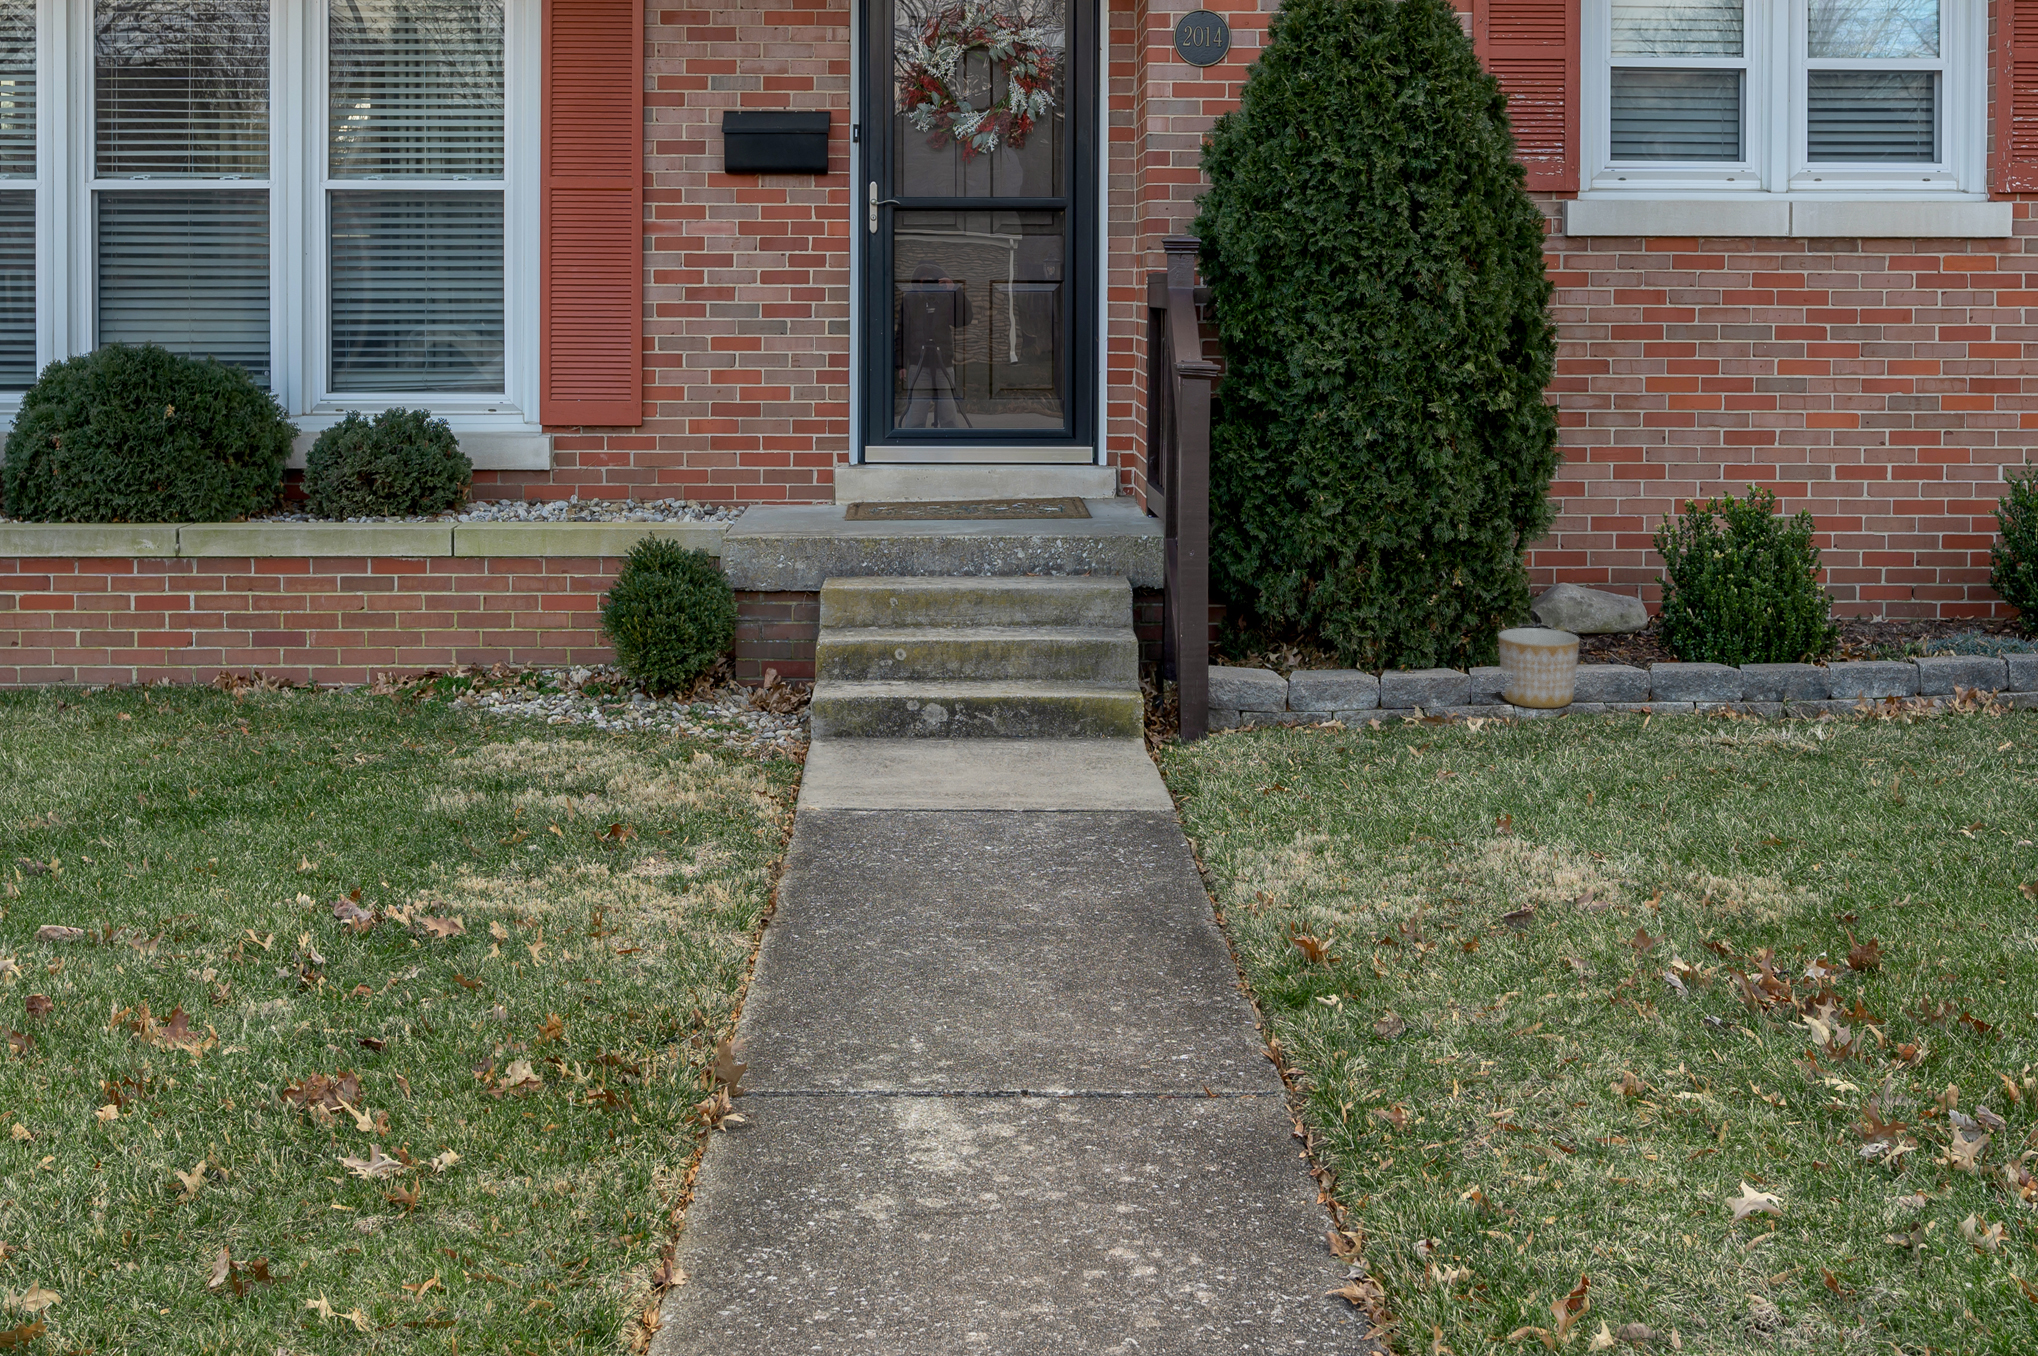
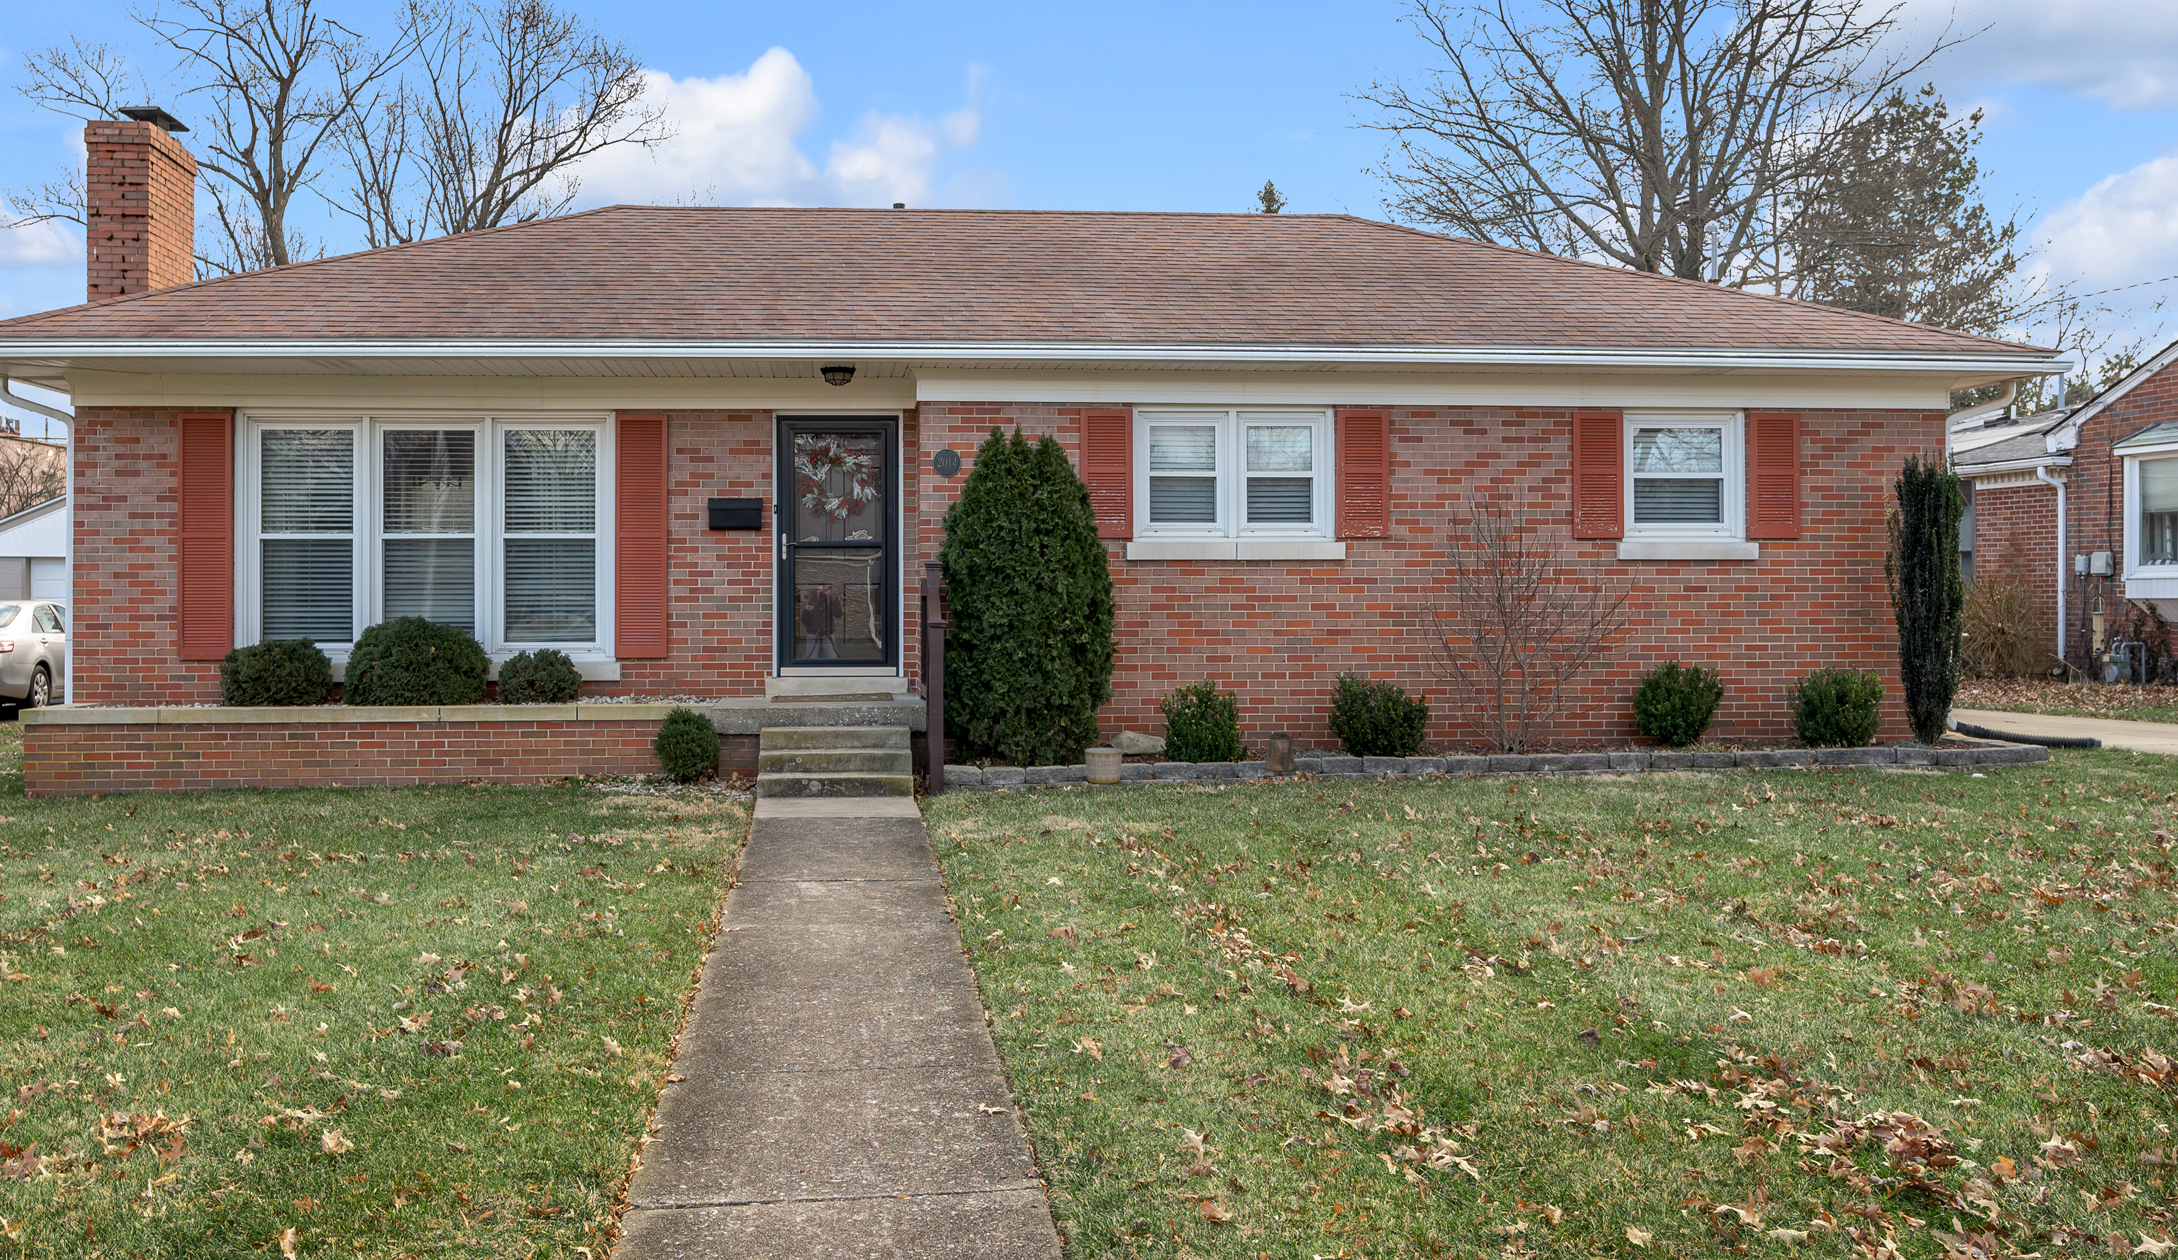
watering can: none [1842,592,1932,674] -> present [1265,732,1296,771]

